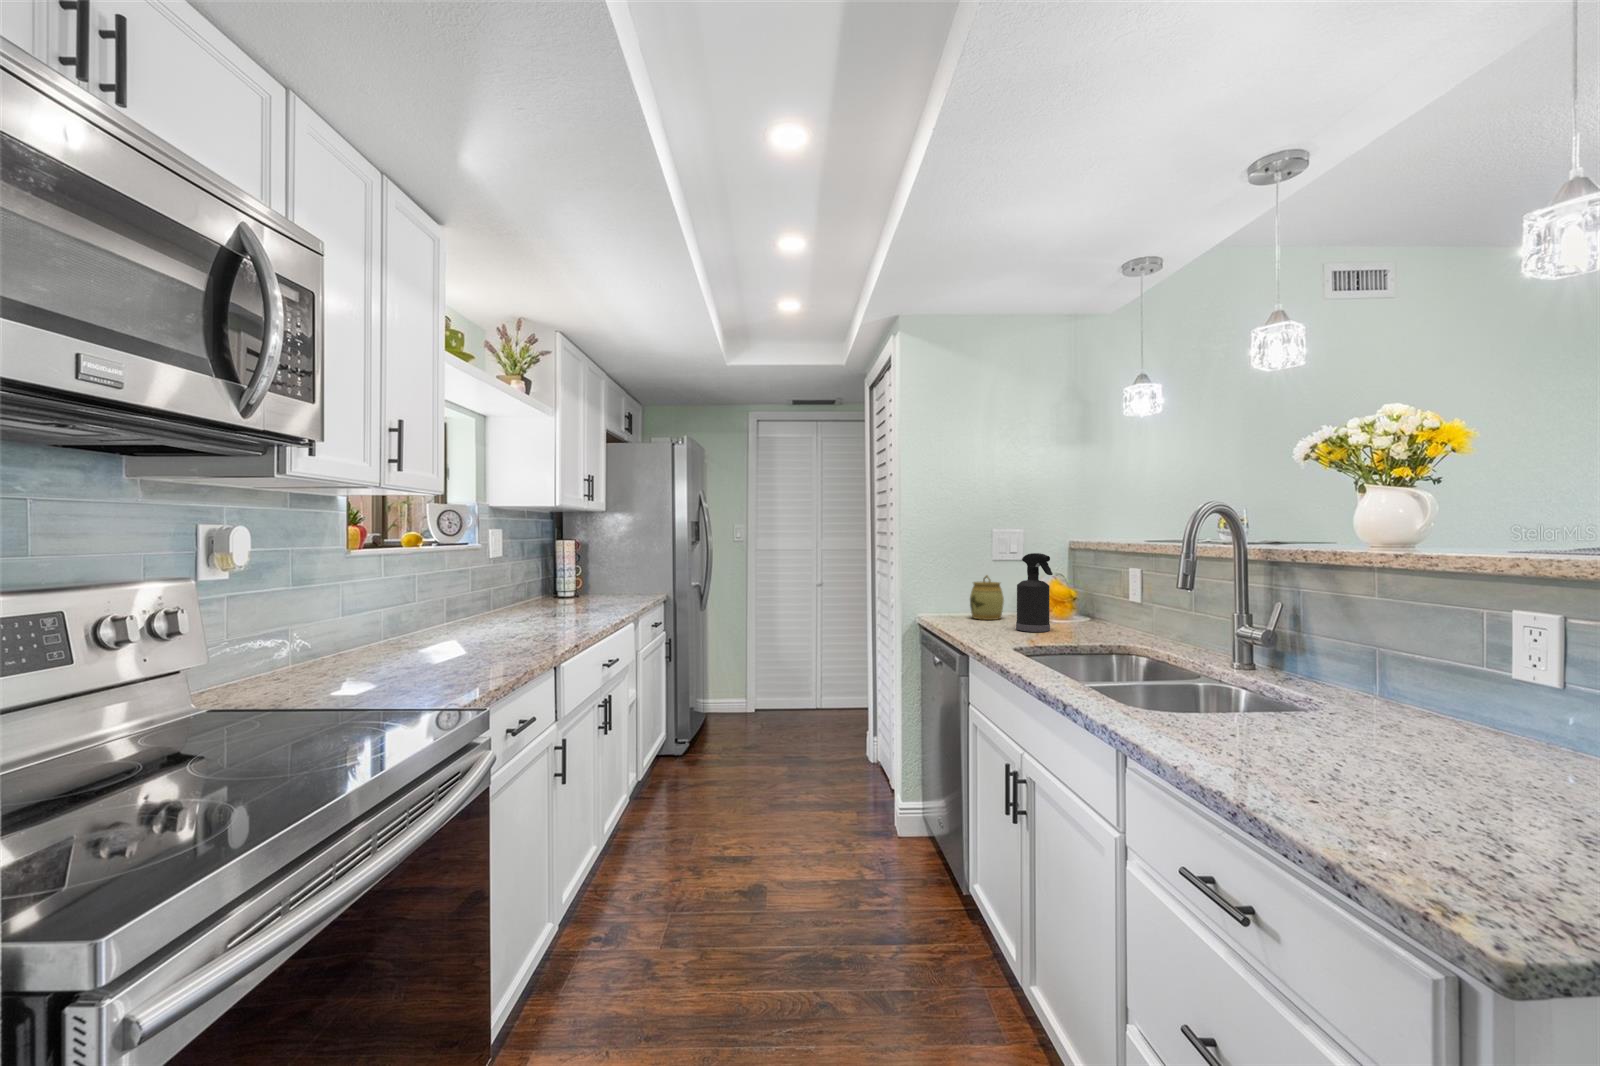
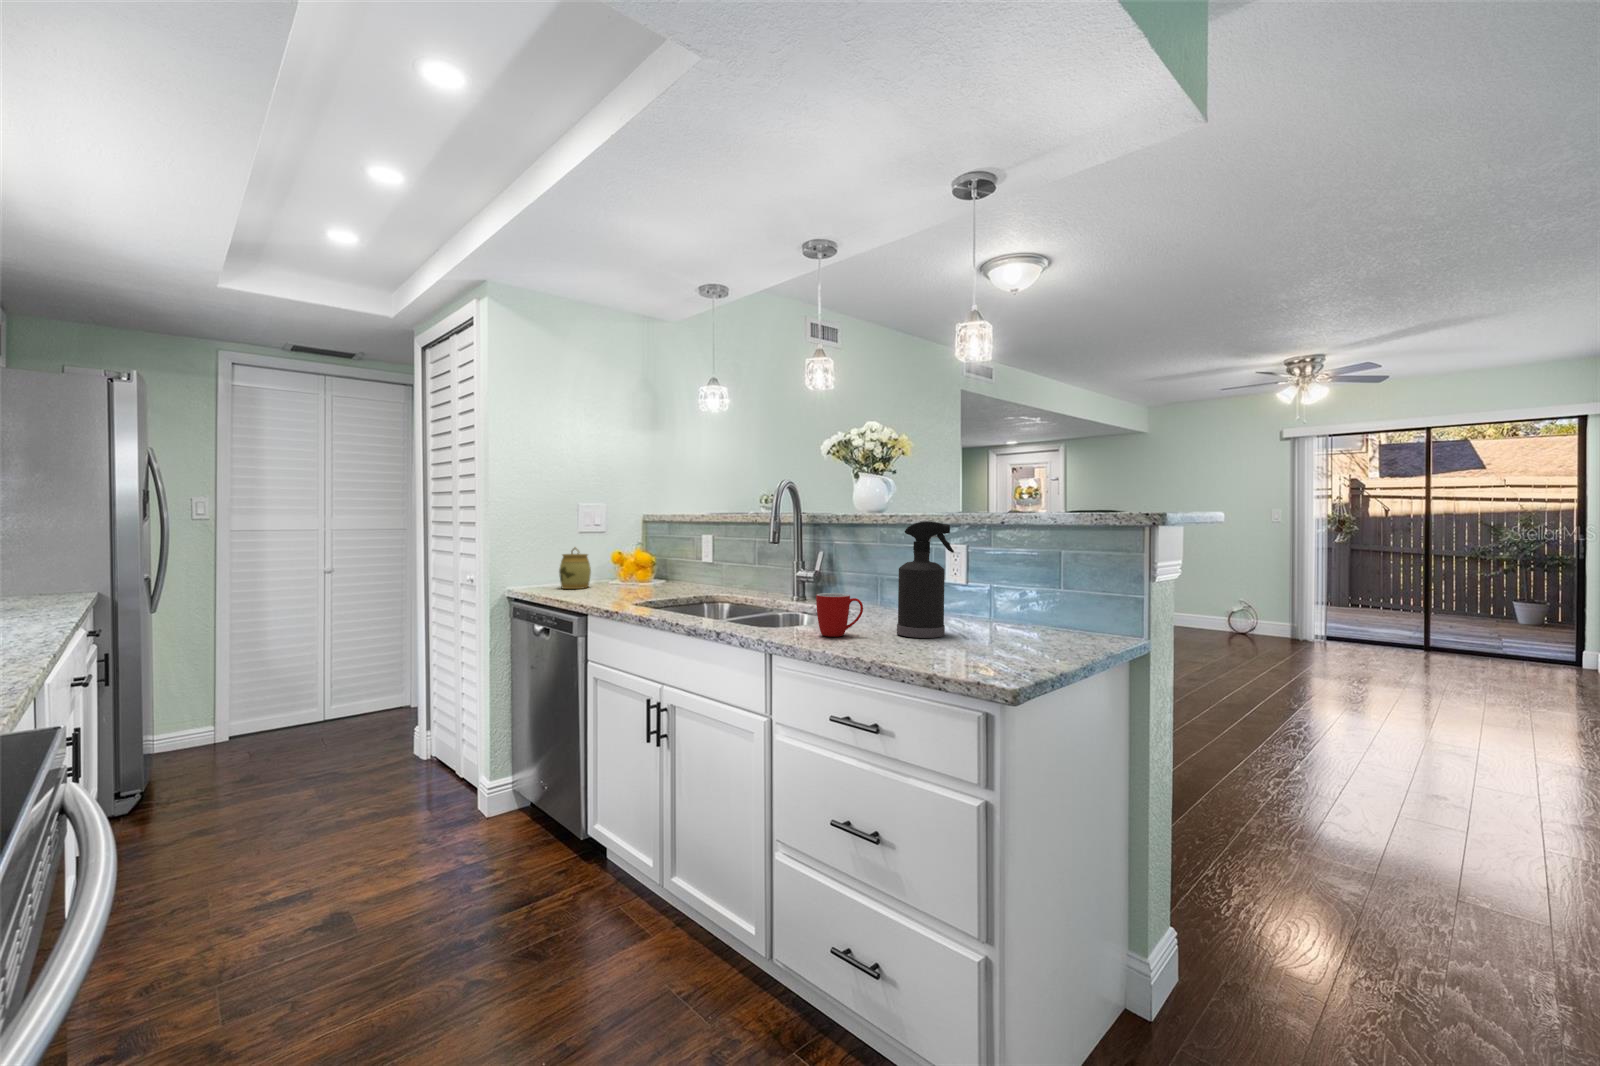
spray bottle: present [1016,553,1053,632] -> present [897,521,954,638]
mug: none [1200,676,1280,746] -> present [816,593,863,637]

